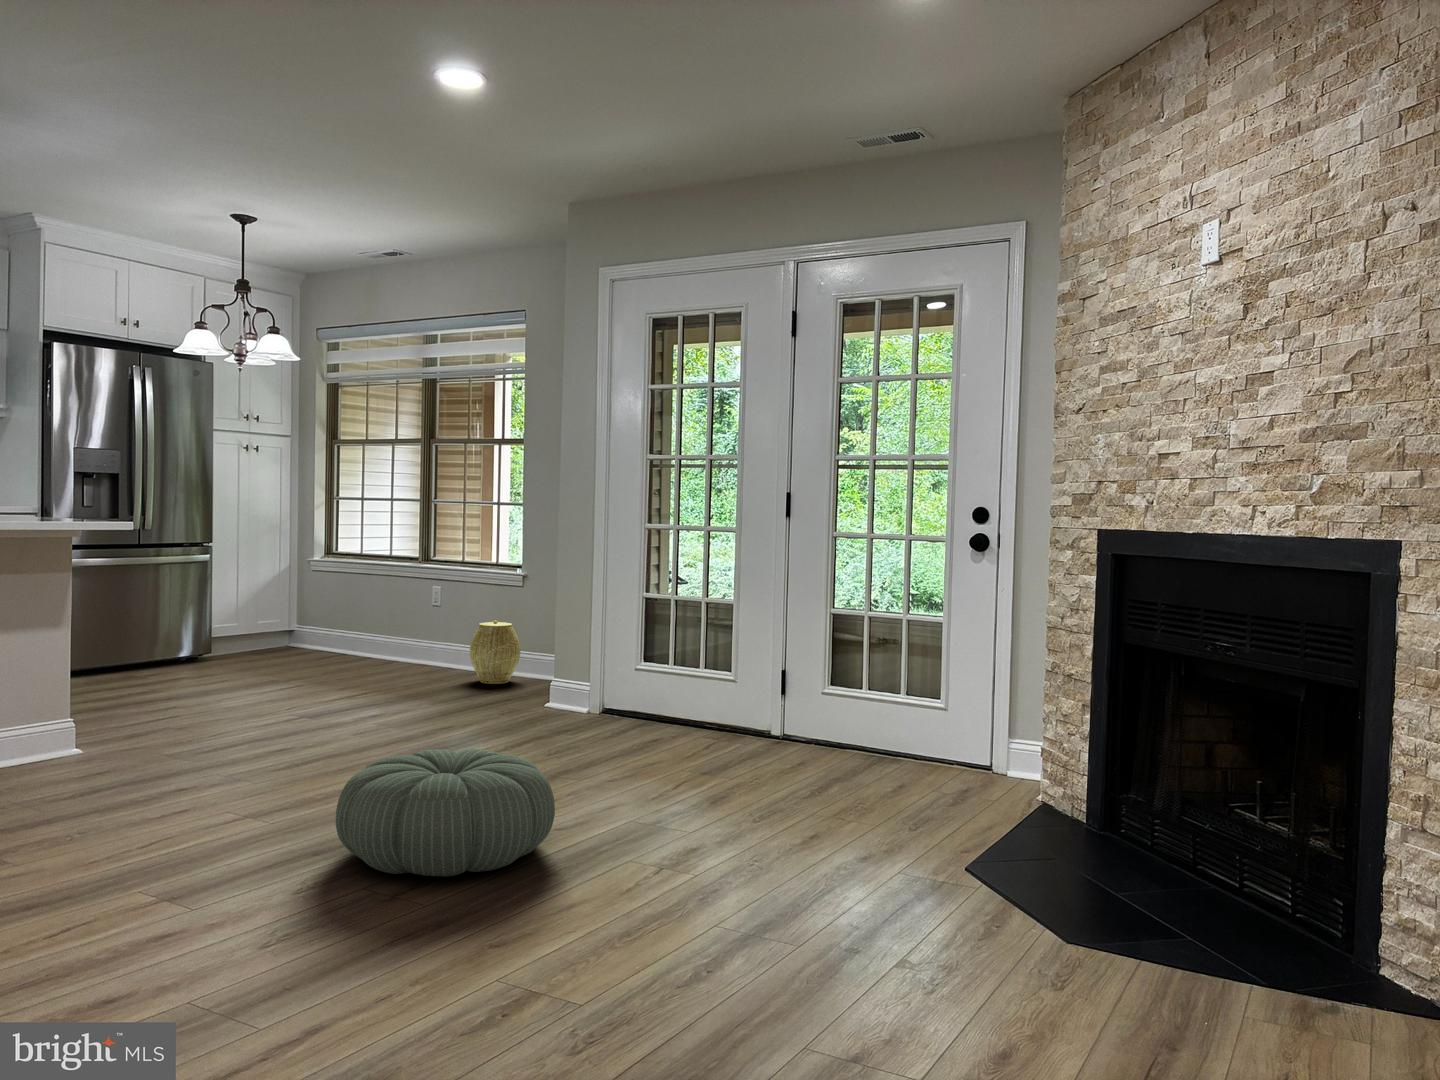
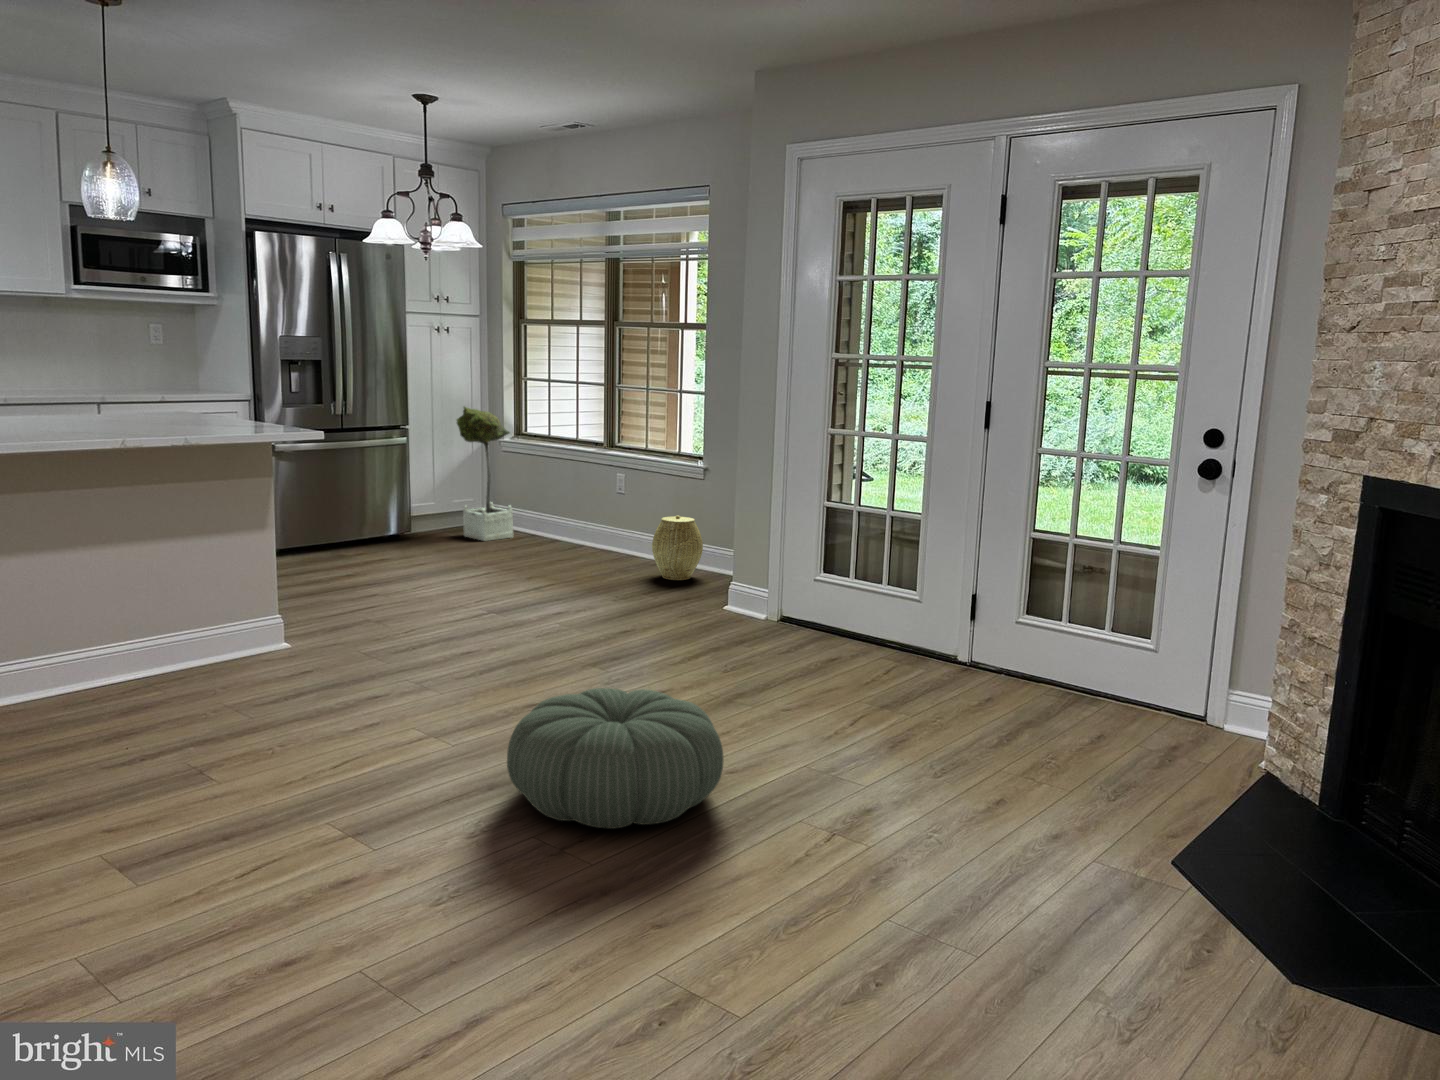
potted tree: none [265,523,324,659] -> present [457,407,513,541]

